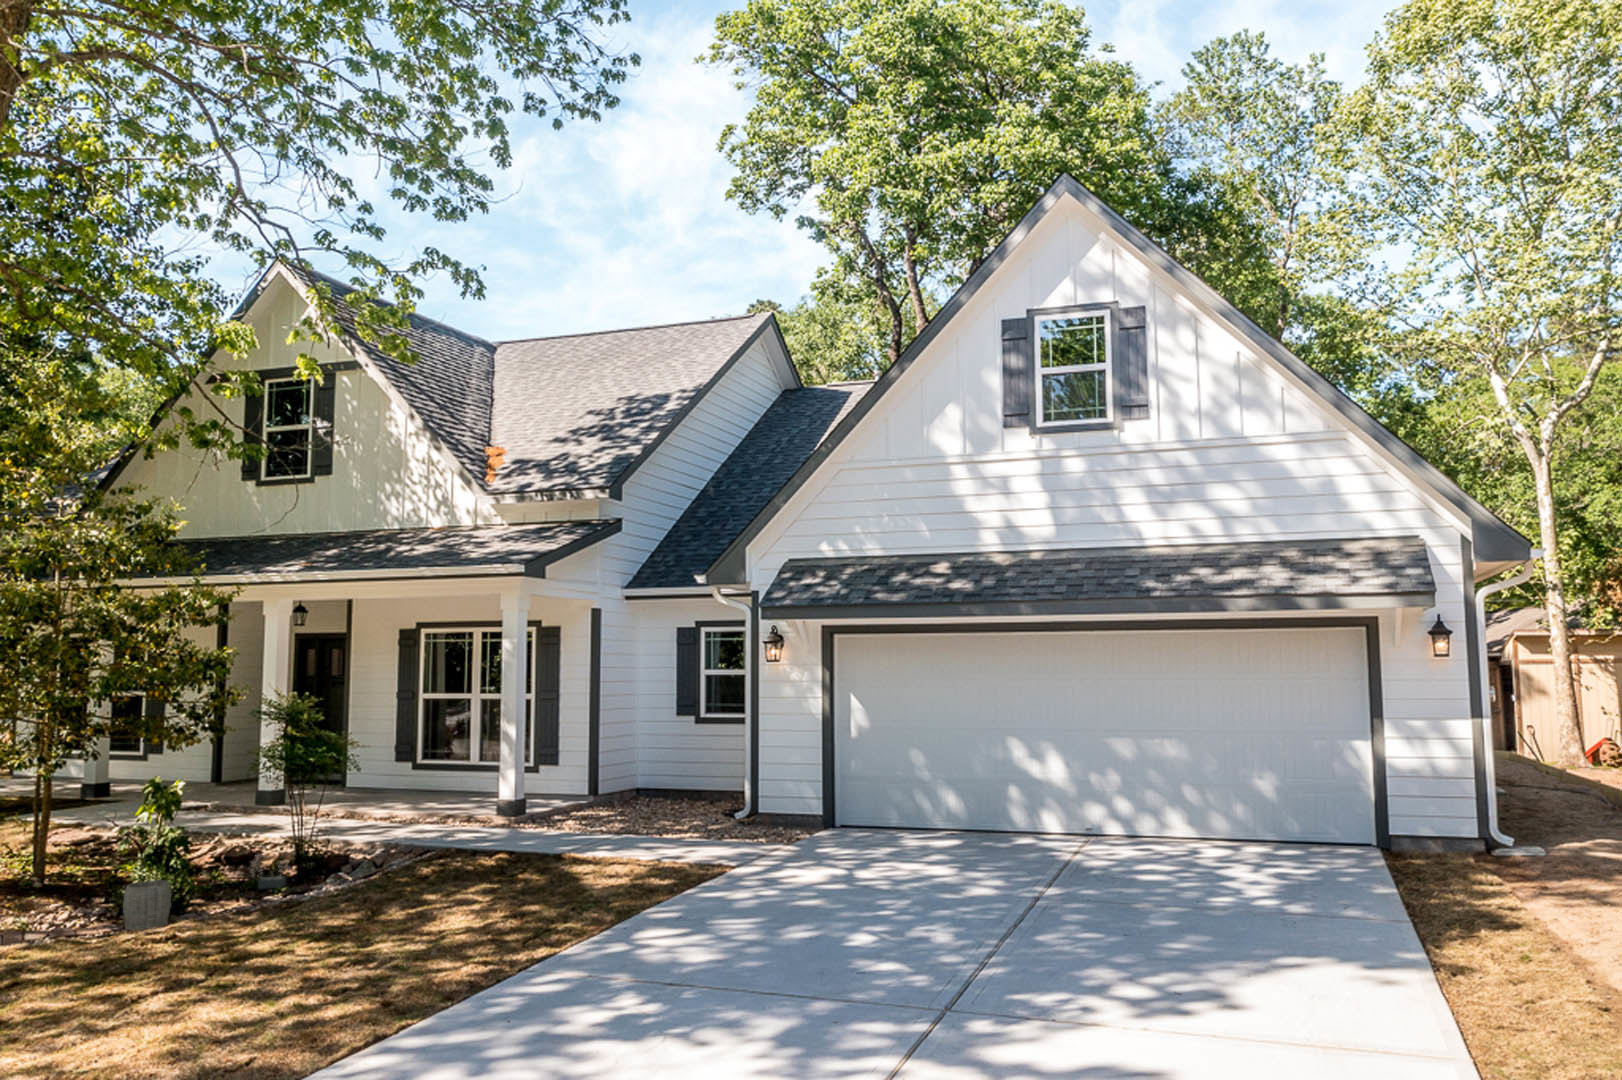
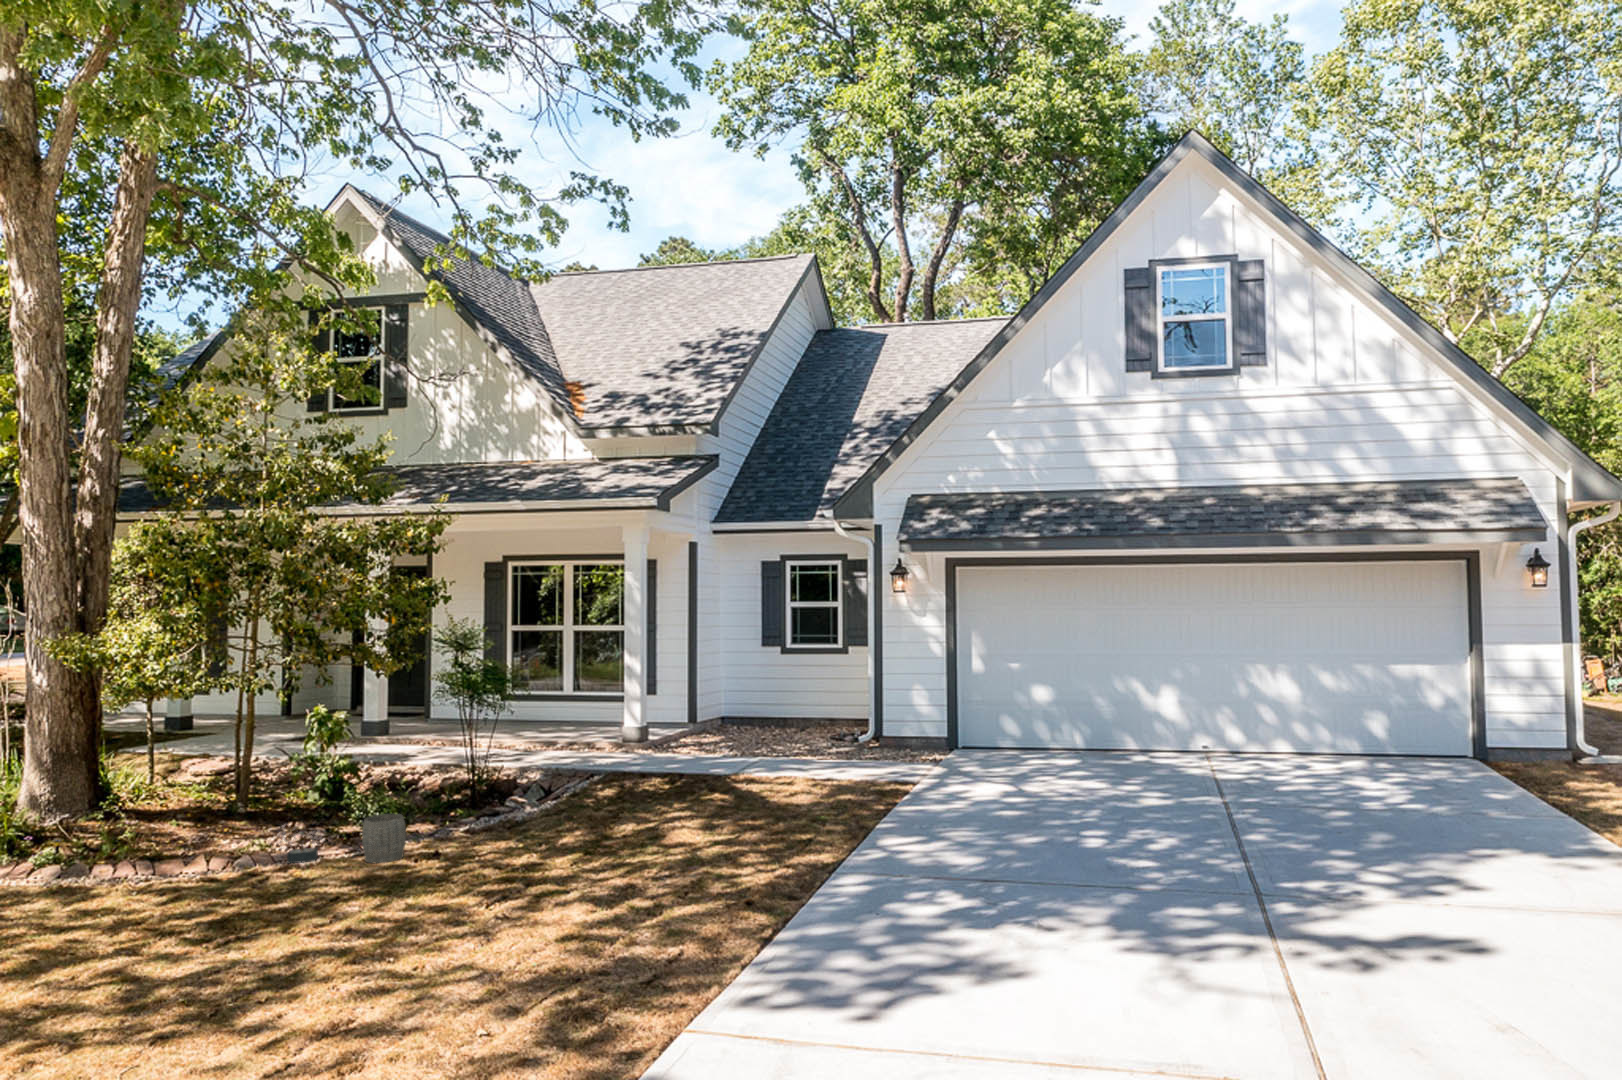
decorative plant: present [251,855,289,889] -> present [278,825,322,863]

